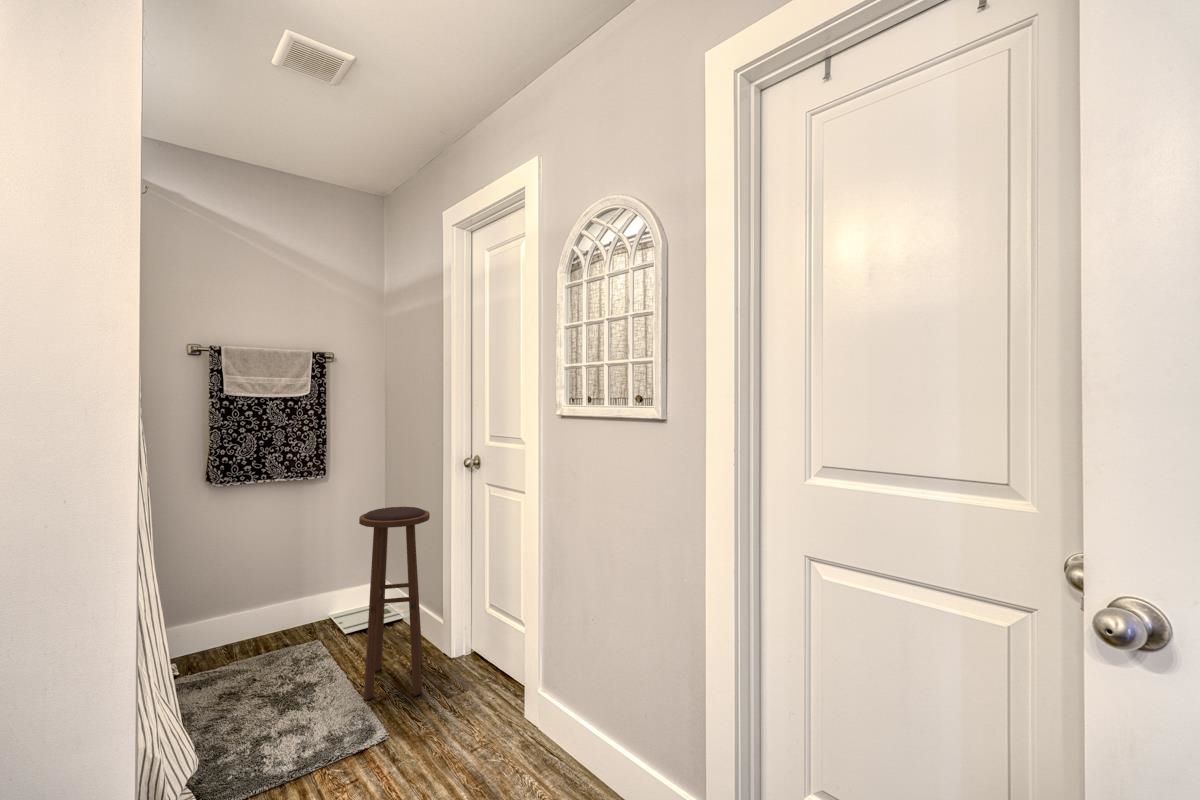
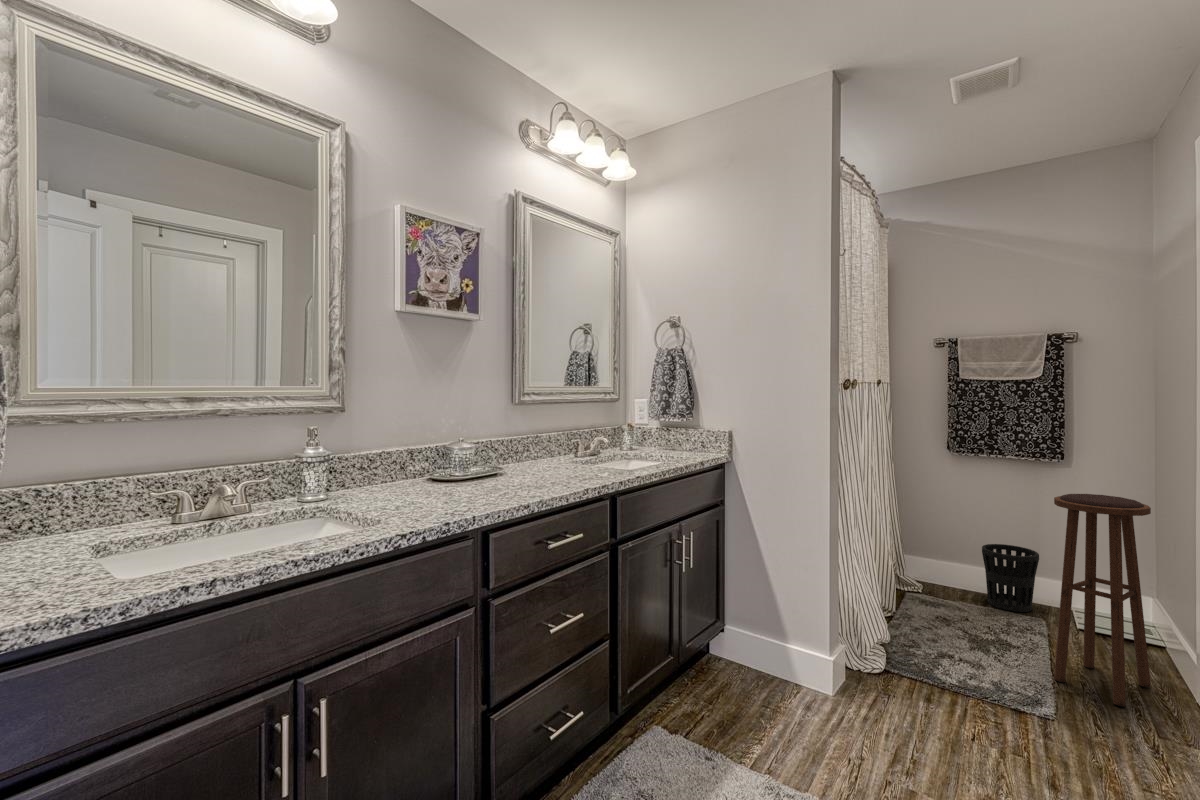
wastebasket: none [252,572,309,647] -> present [982,544,1039,612]

